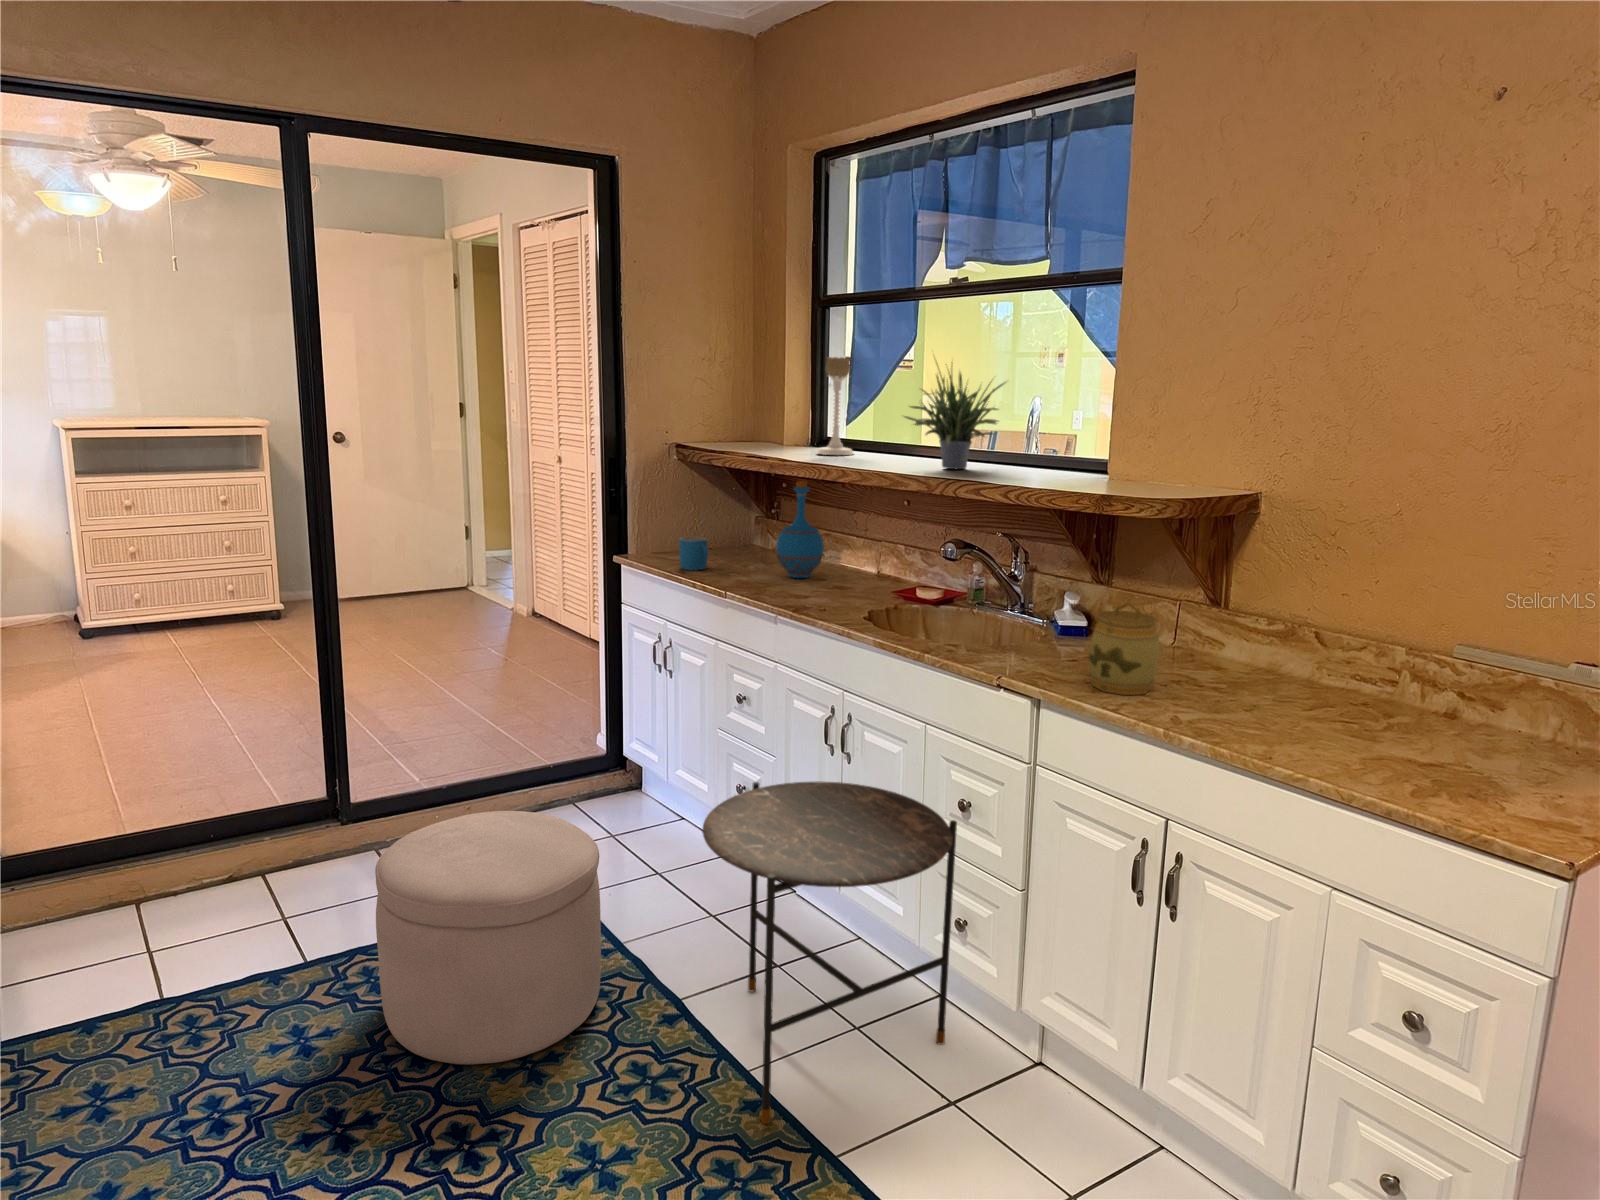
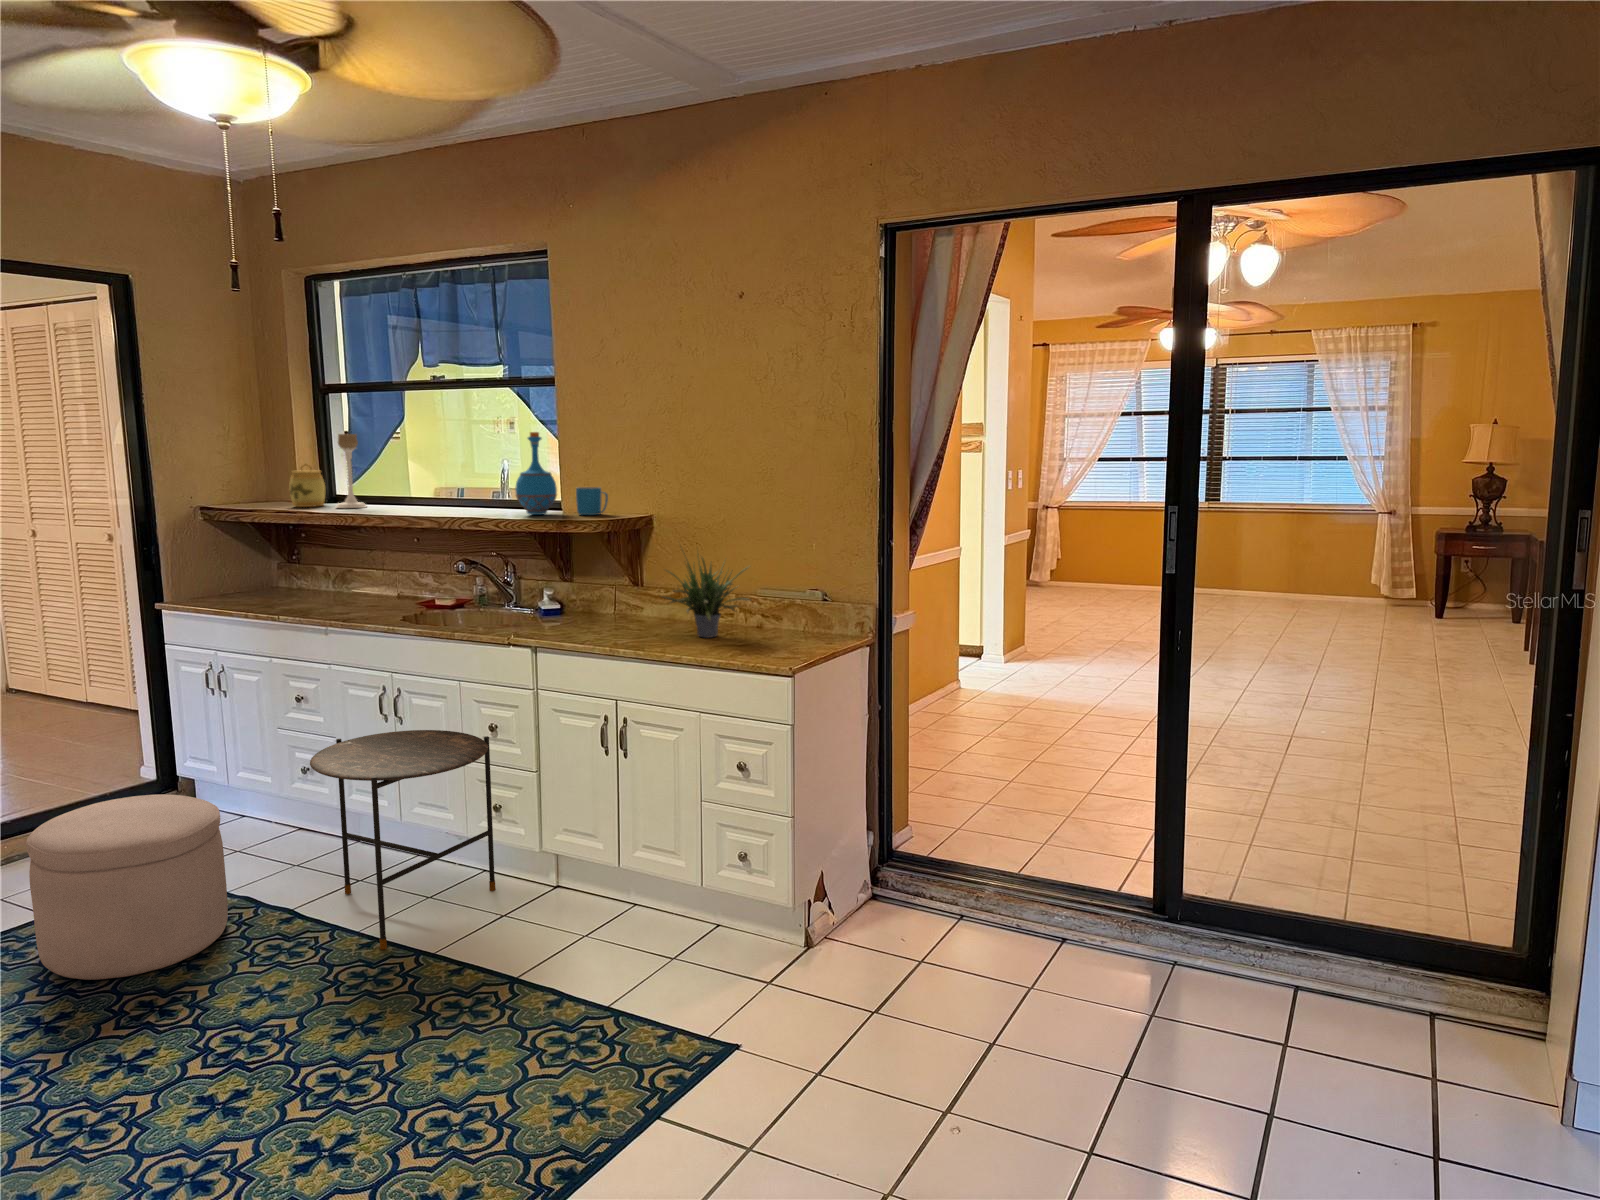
potted plant: present [904,363,1007,469] -> present [663,553,751,638]
bottle: present [776,481,824,578] -> present [515,432,557,515]
mug: present [679,537,708,570] -> present [576,487,608,515]
jar: present [1089,602,1160,695] -> present [289,464,326,507]

